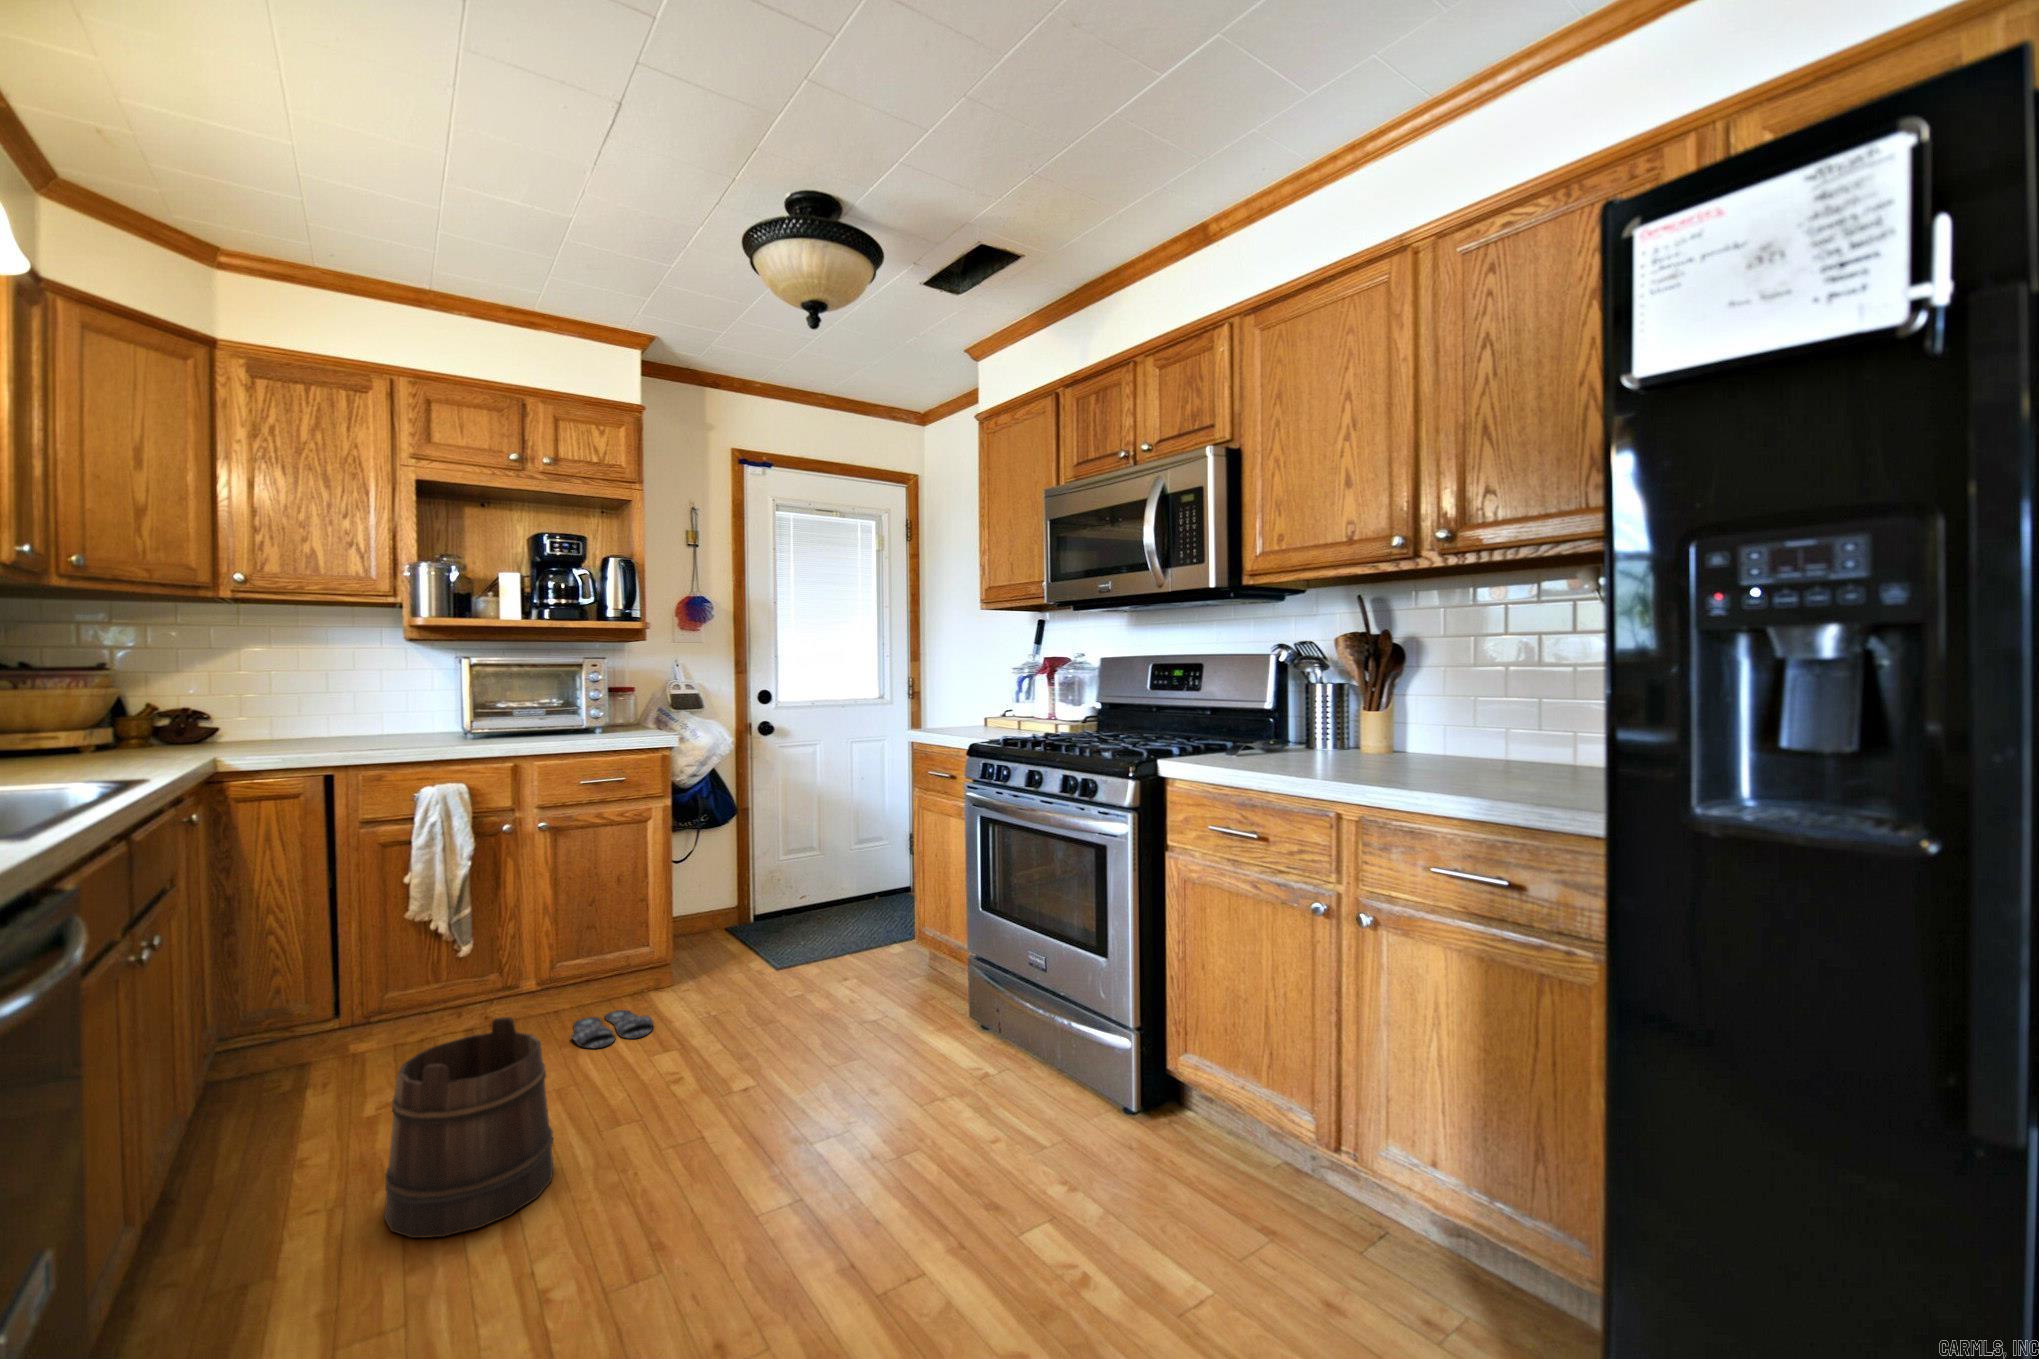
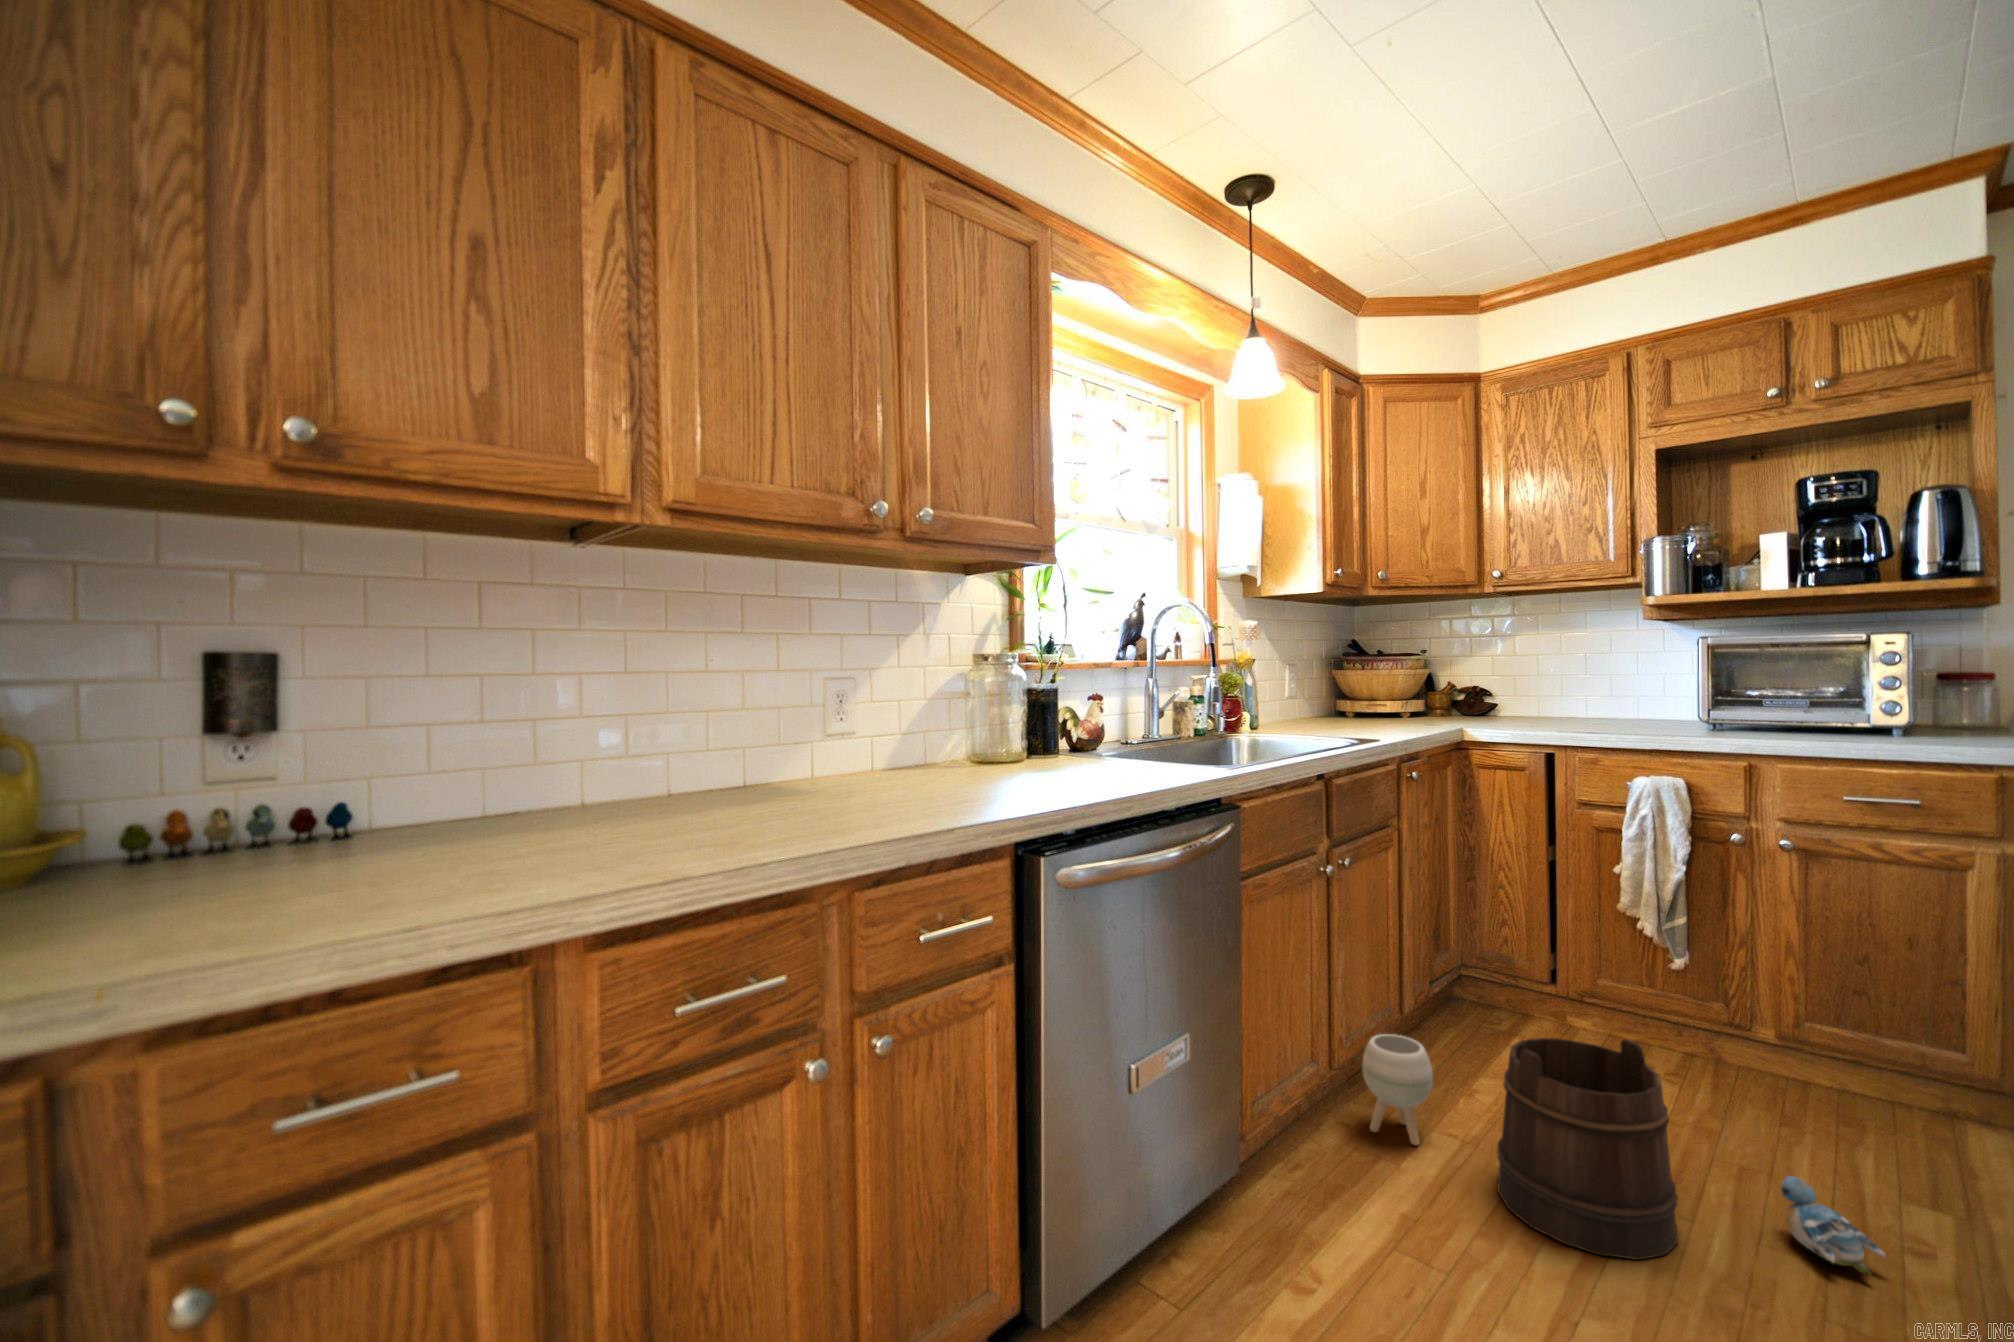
slippers: present [571,1010,653,1049] -> none [1799,1106,1941,1175]
plush toy: none [603,1067,668,1116] -> present [1781,1176,1885,1275]
planter: none [182,1131,289,1276] -> present [1362,1034,1433,1145]

